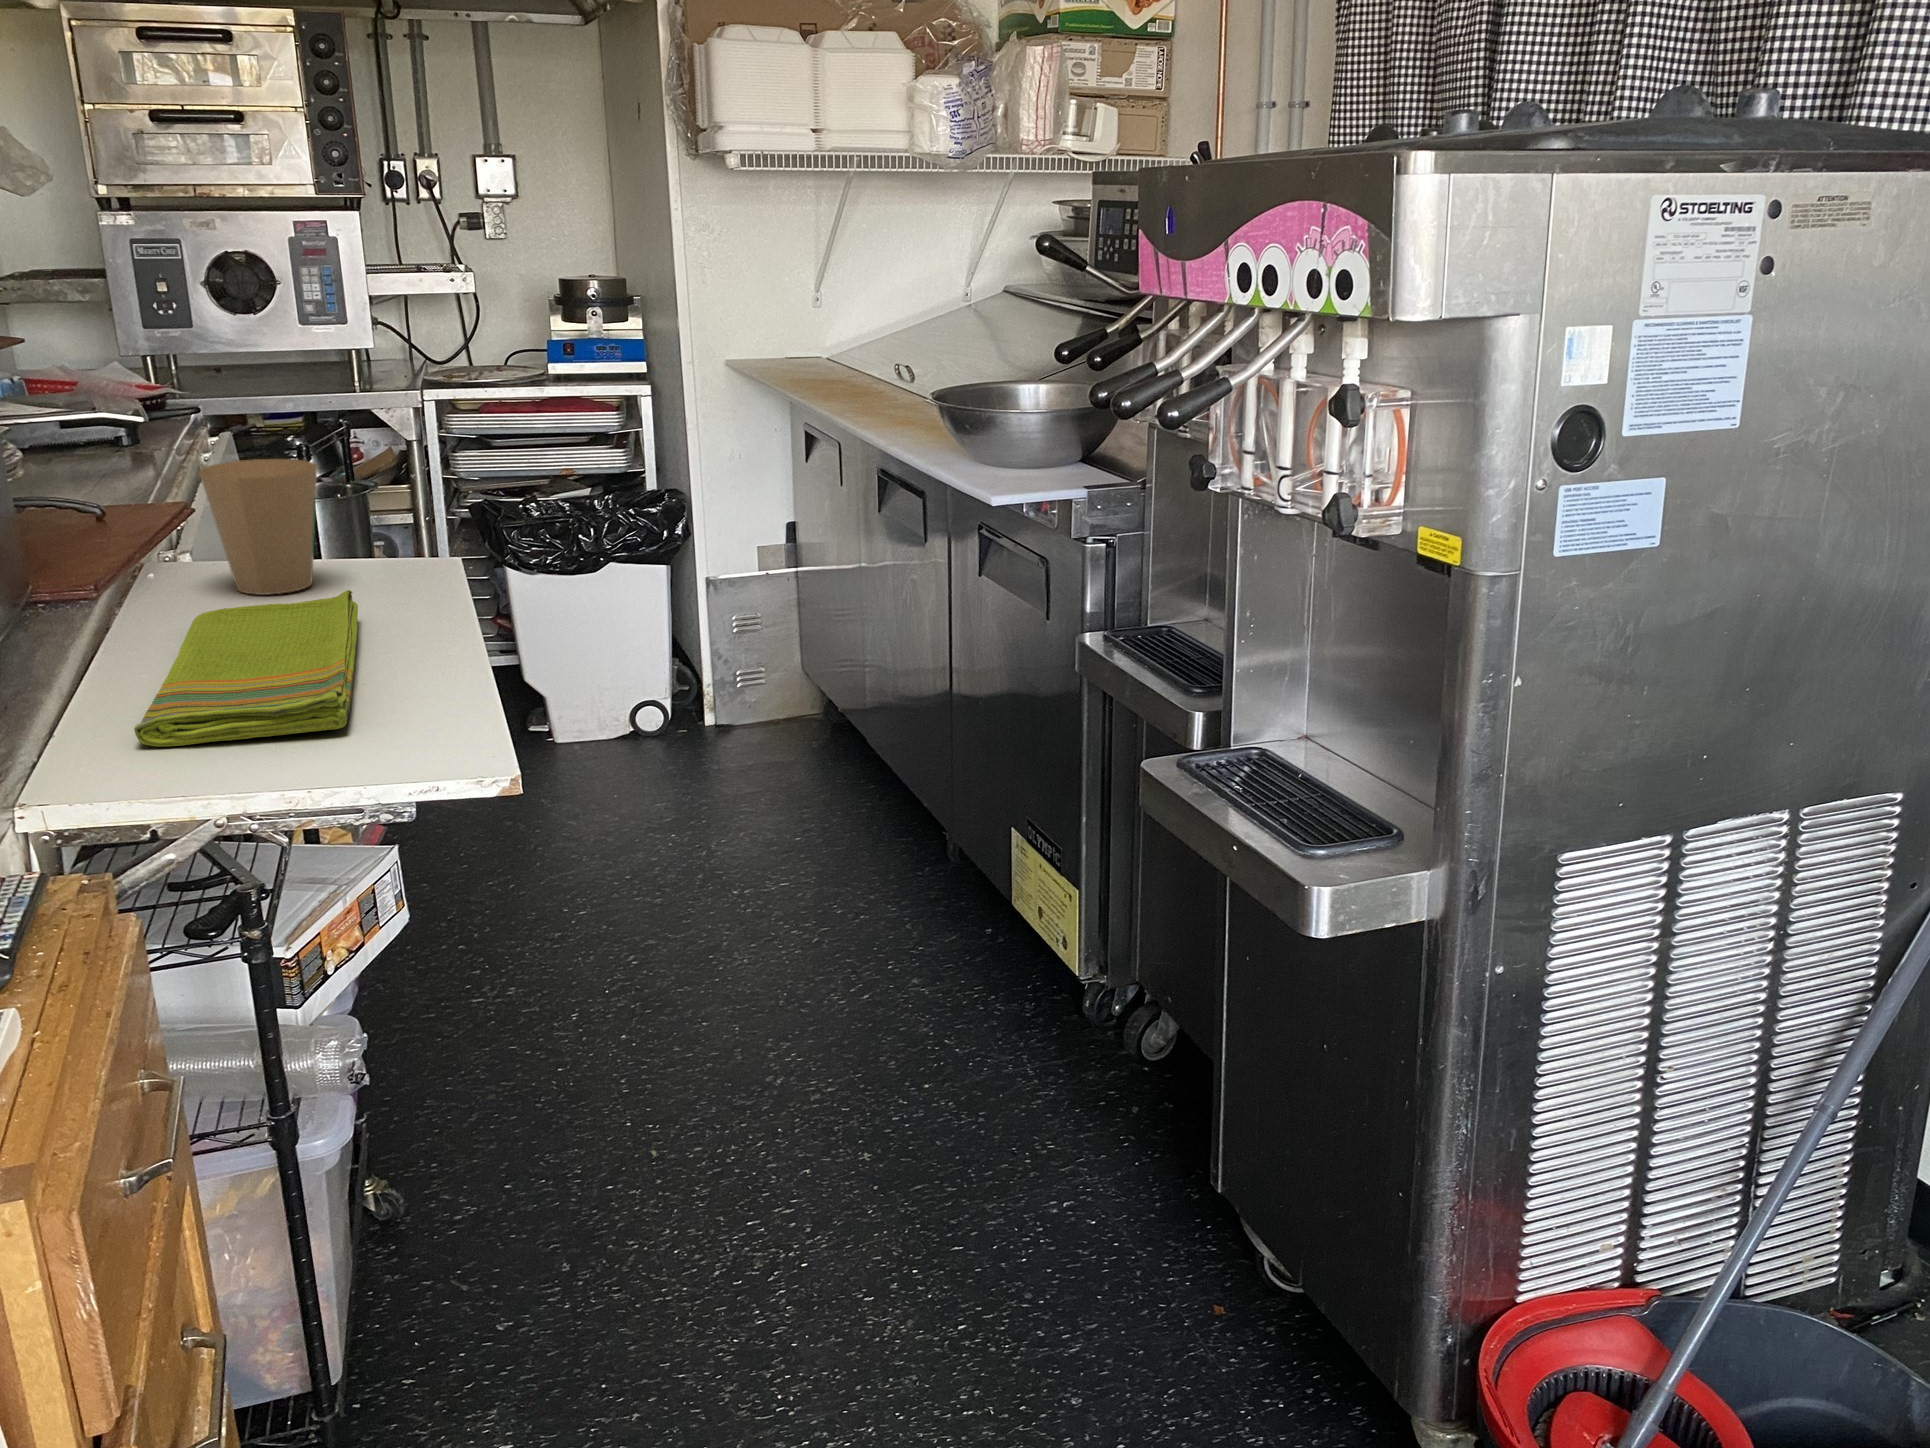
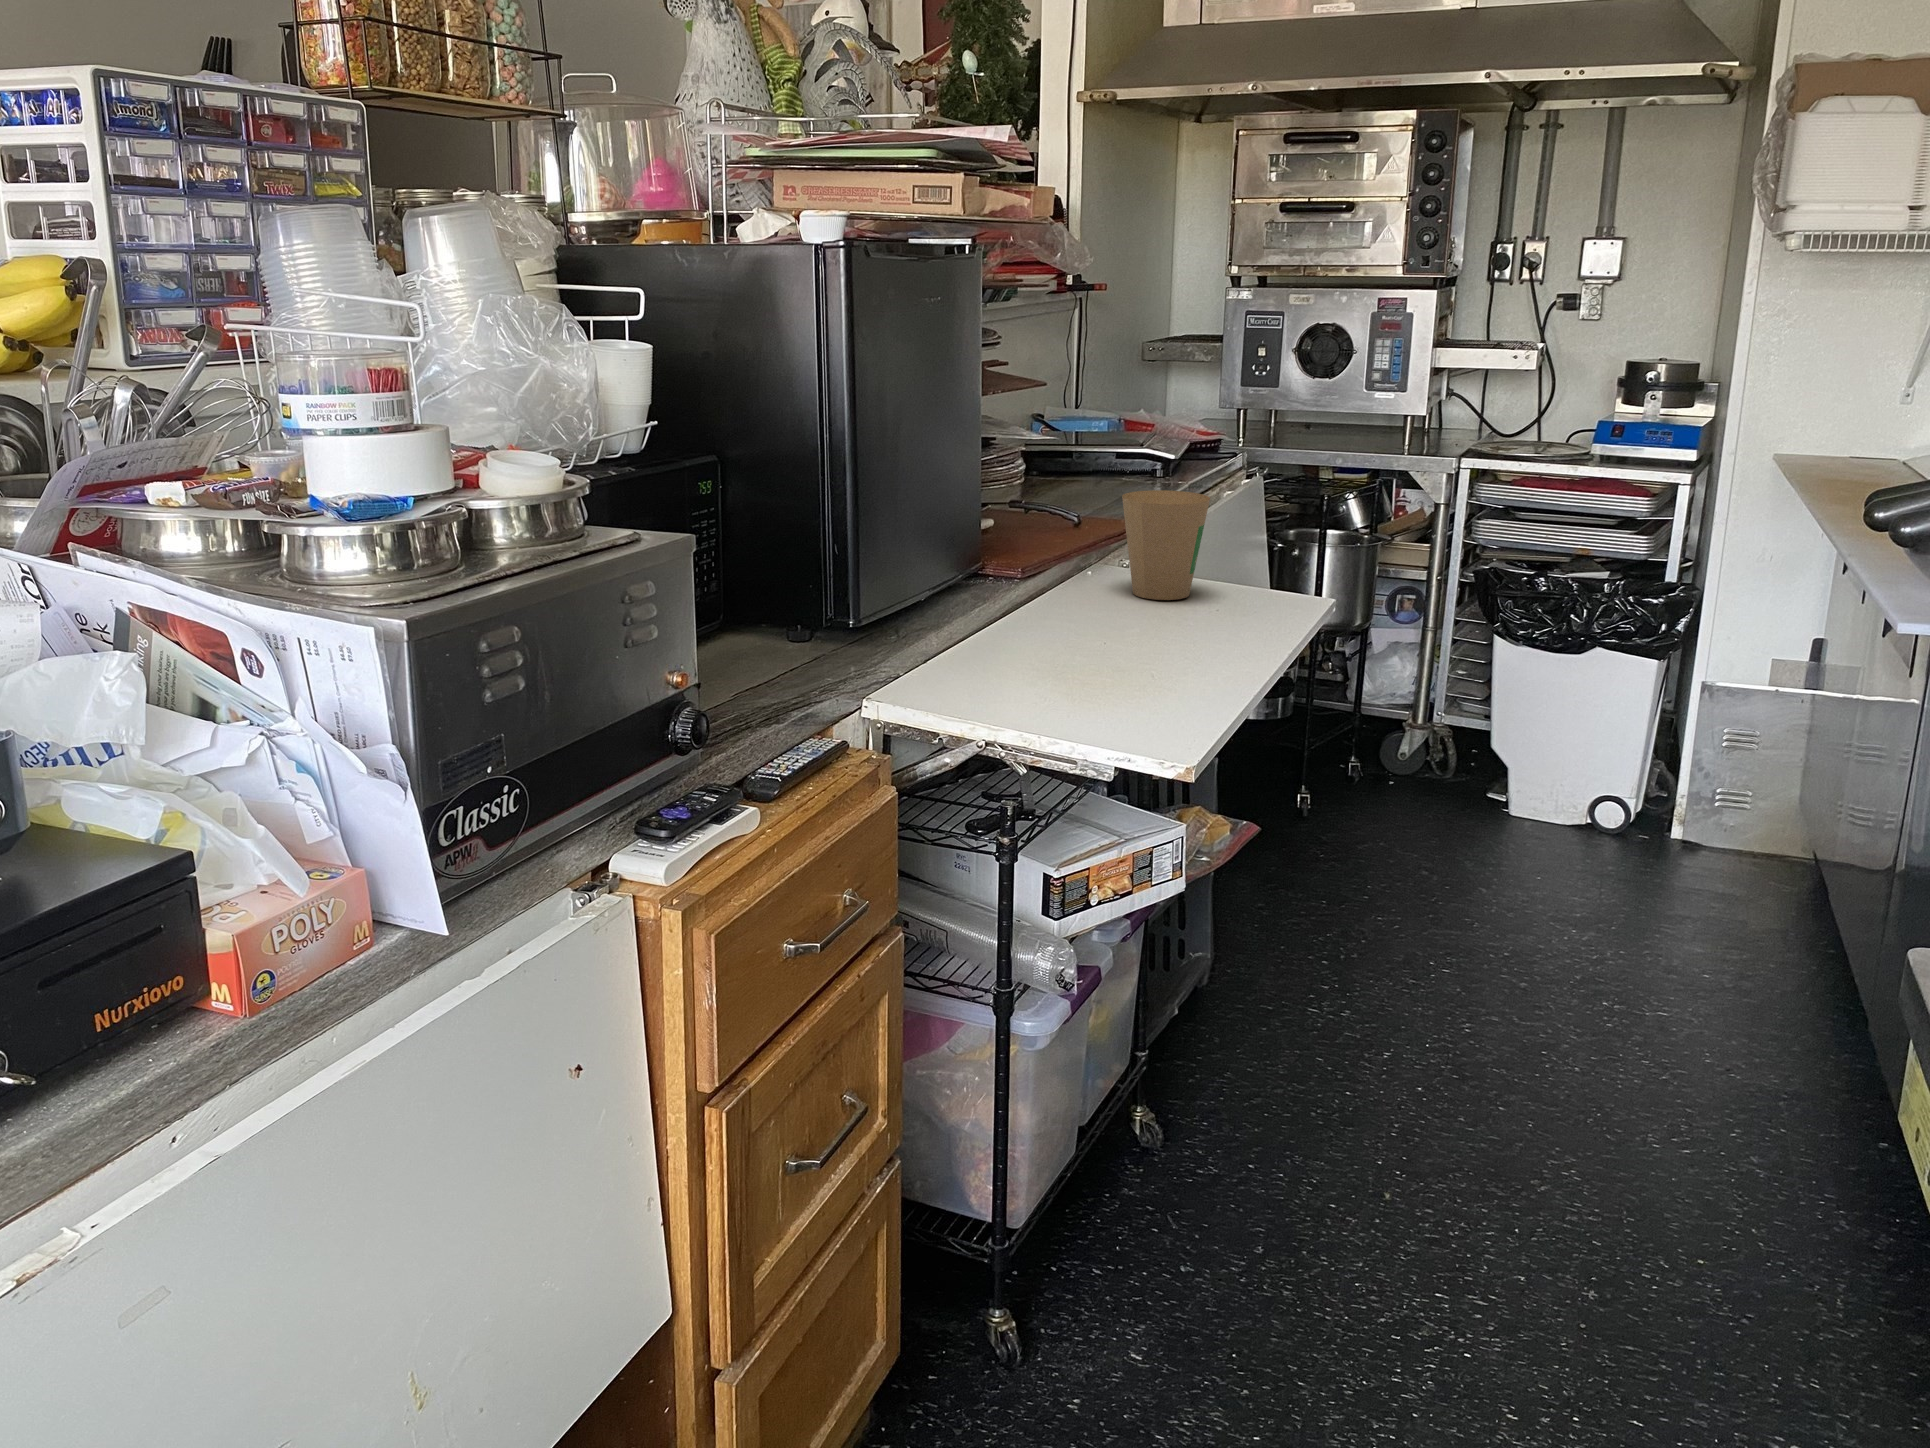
dish towel: present [134,590,358,747] -> none [965,602,1194,698]

